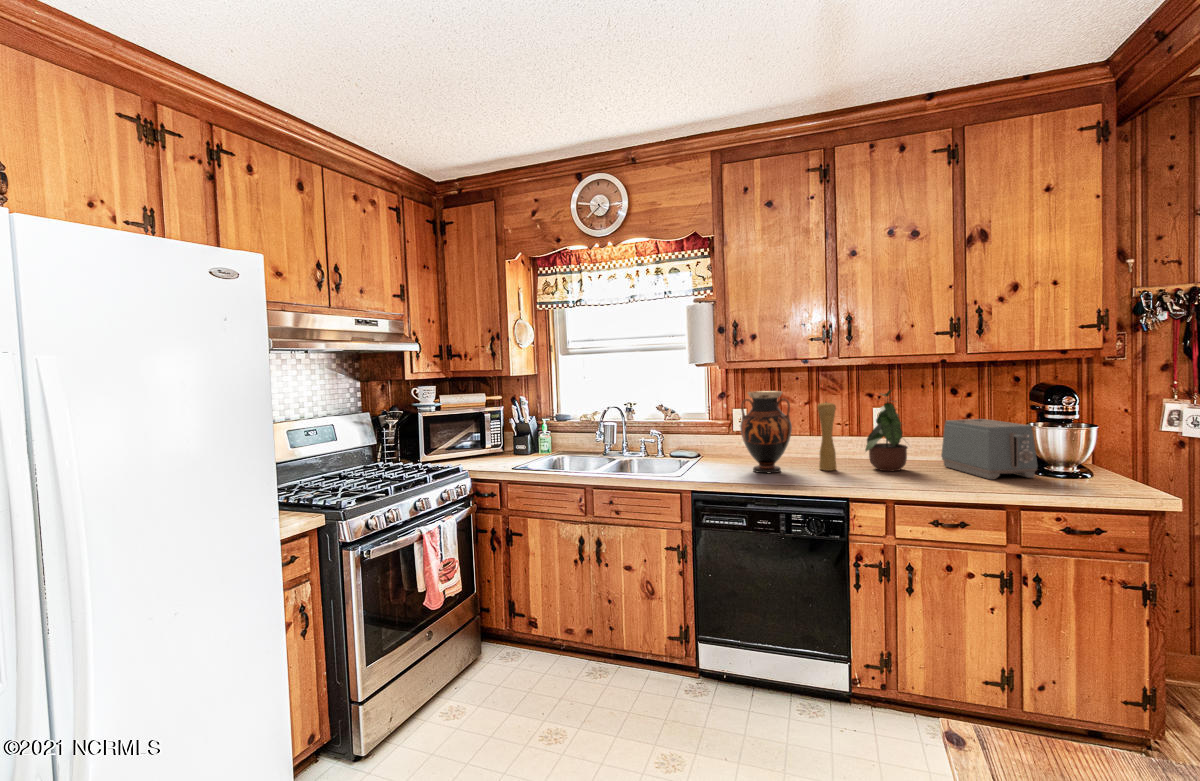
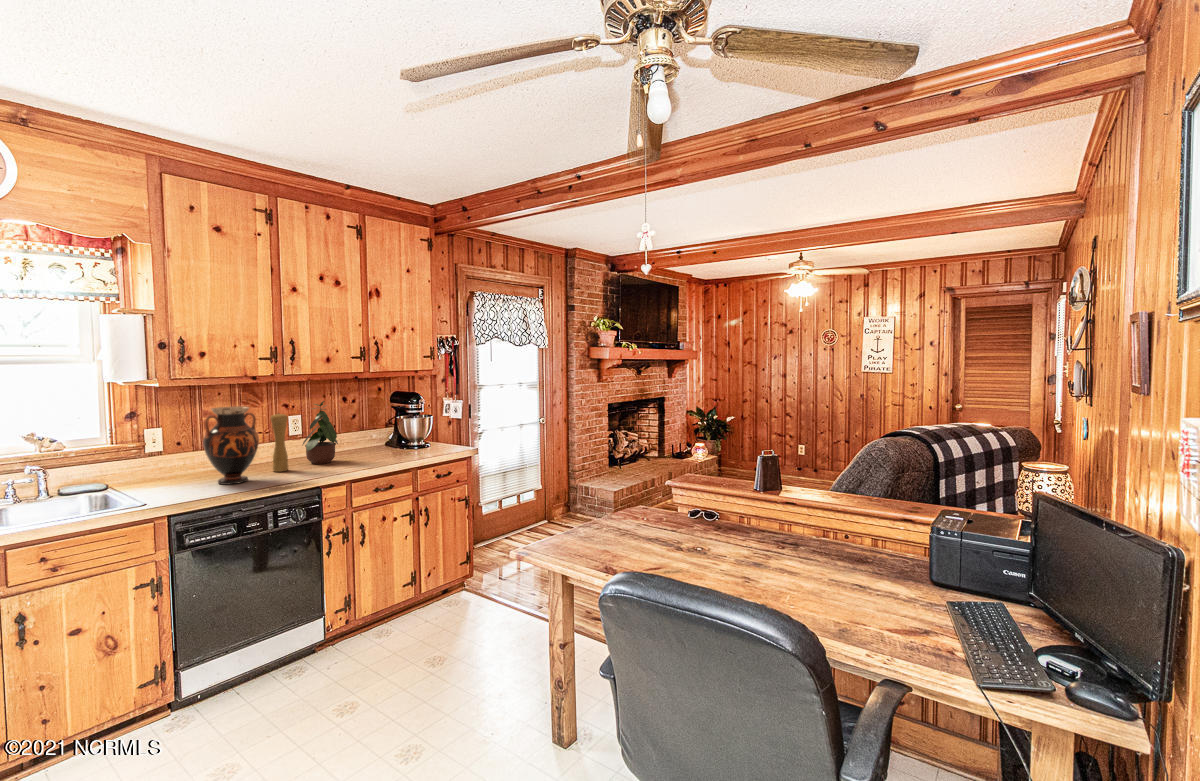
toaster: present [941,419,1037,479] -> none [347,418,410,457]

